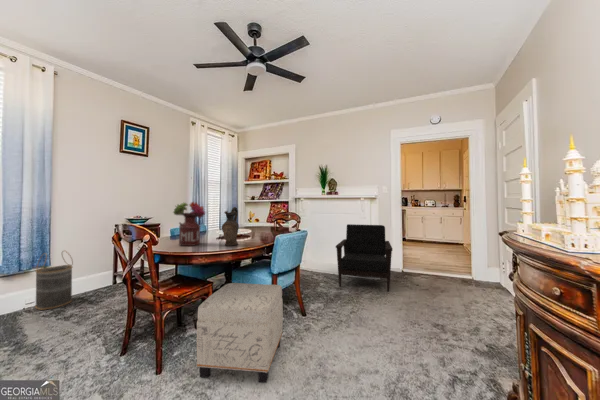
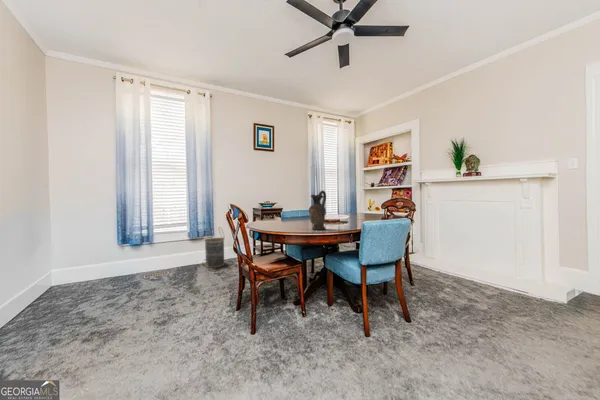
flower arrangement: present [174,202,205,246] -> none [270,186,298,227]
armchair: present [336,224,392,292] -> none [466,215,574,320]
ottoman: present [197,283,283,383] -> none [275,267,369,379]

